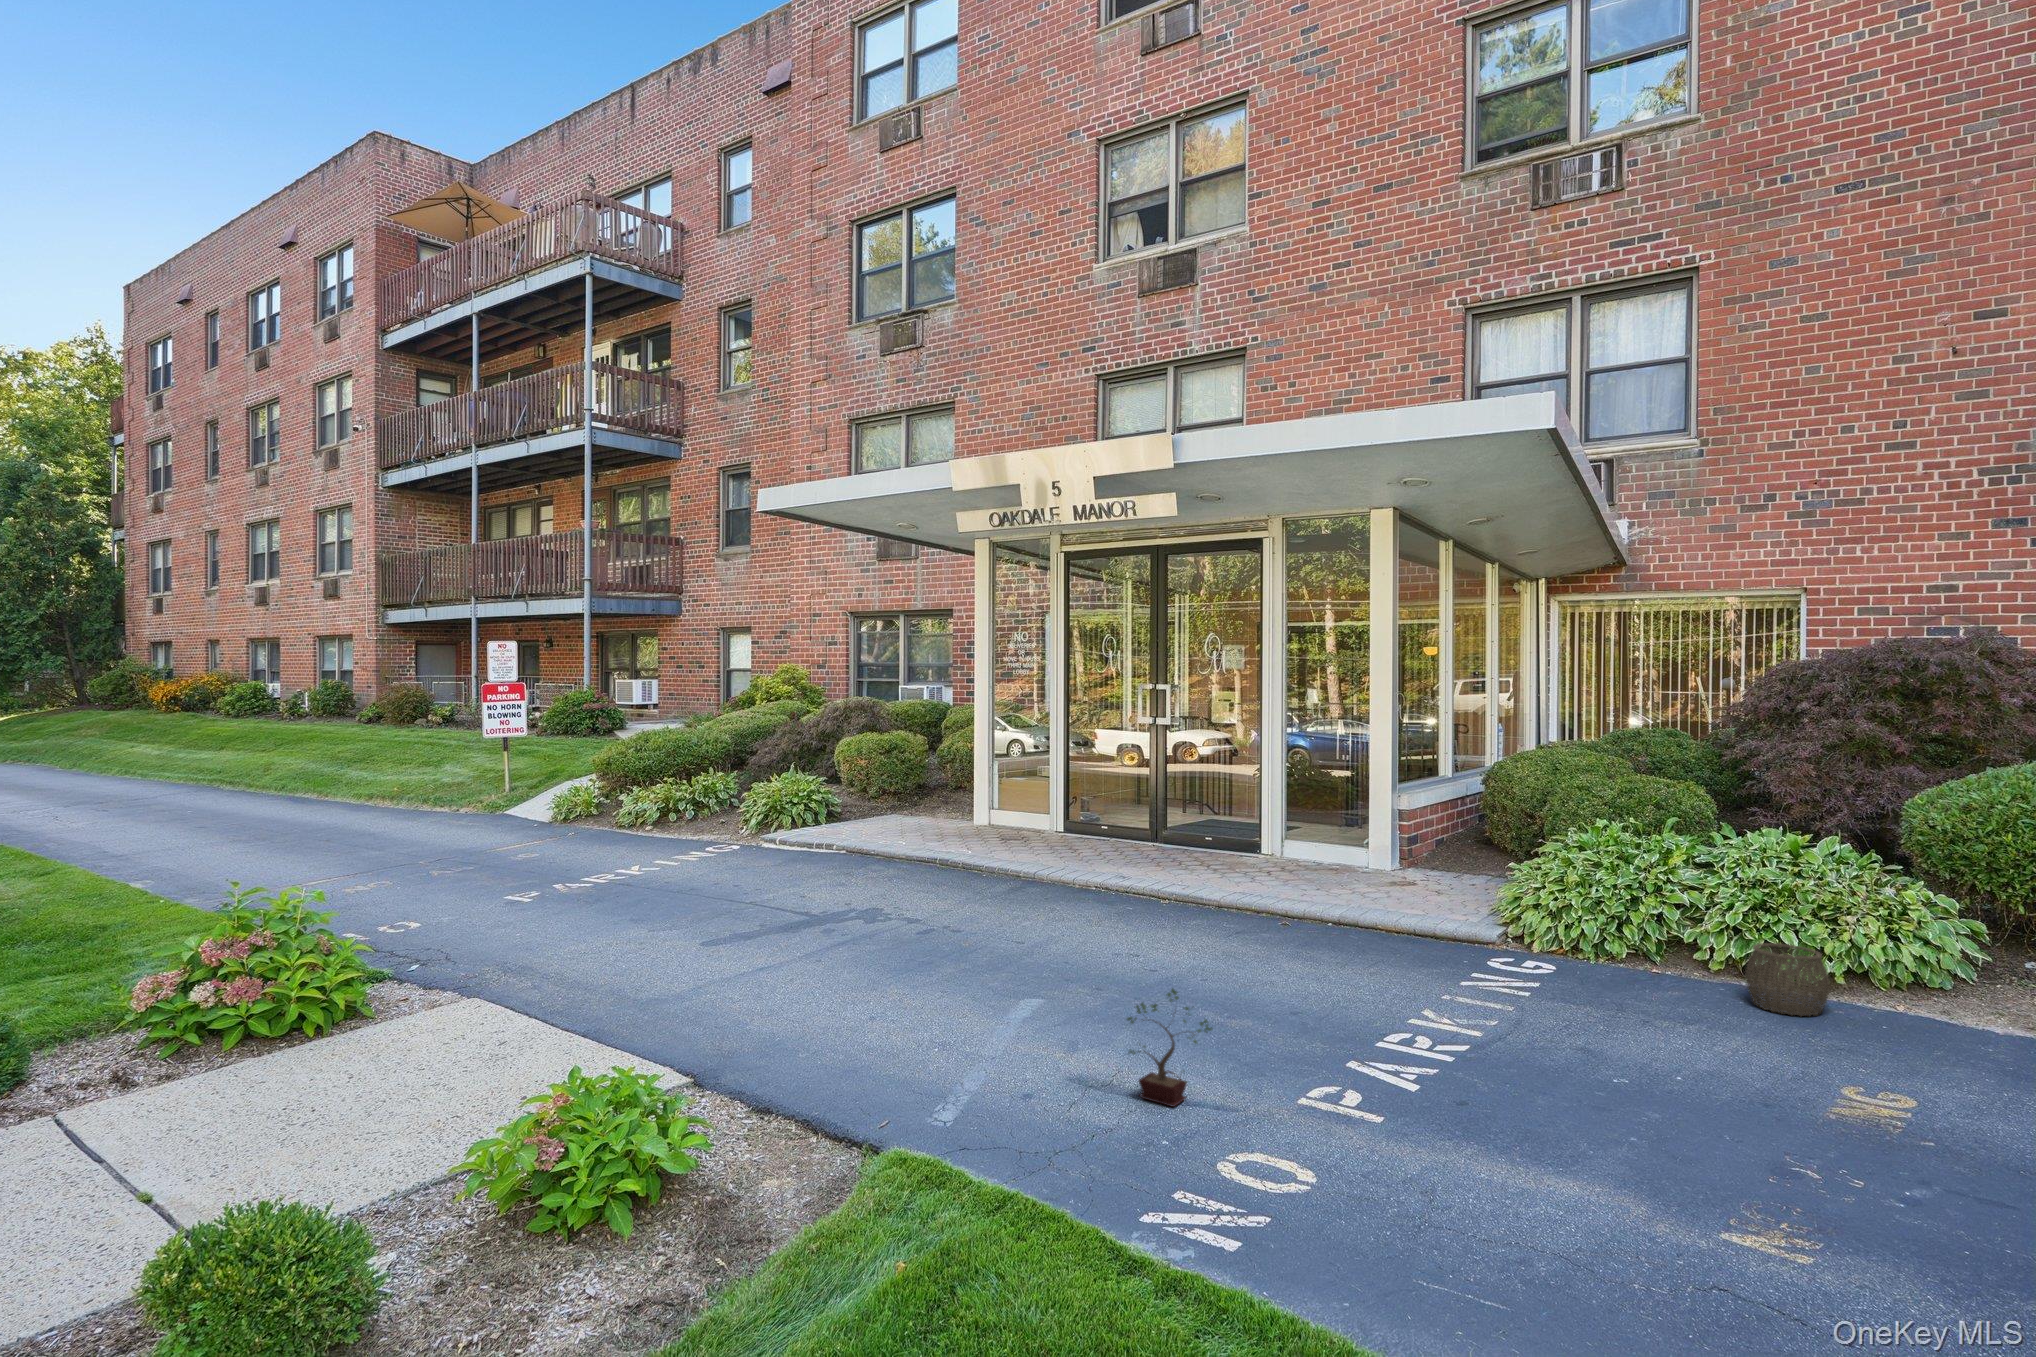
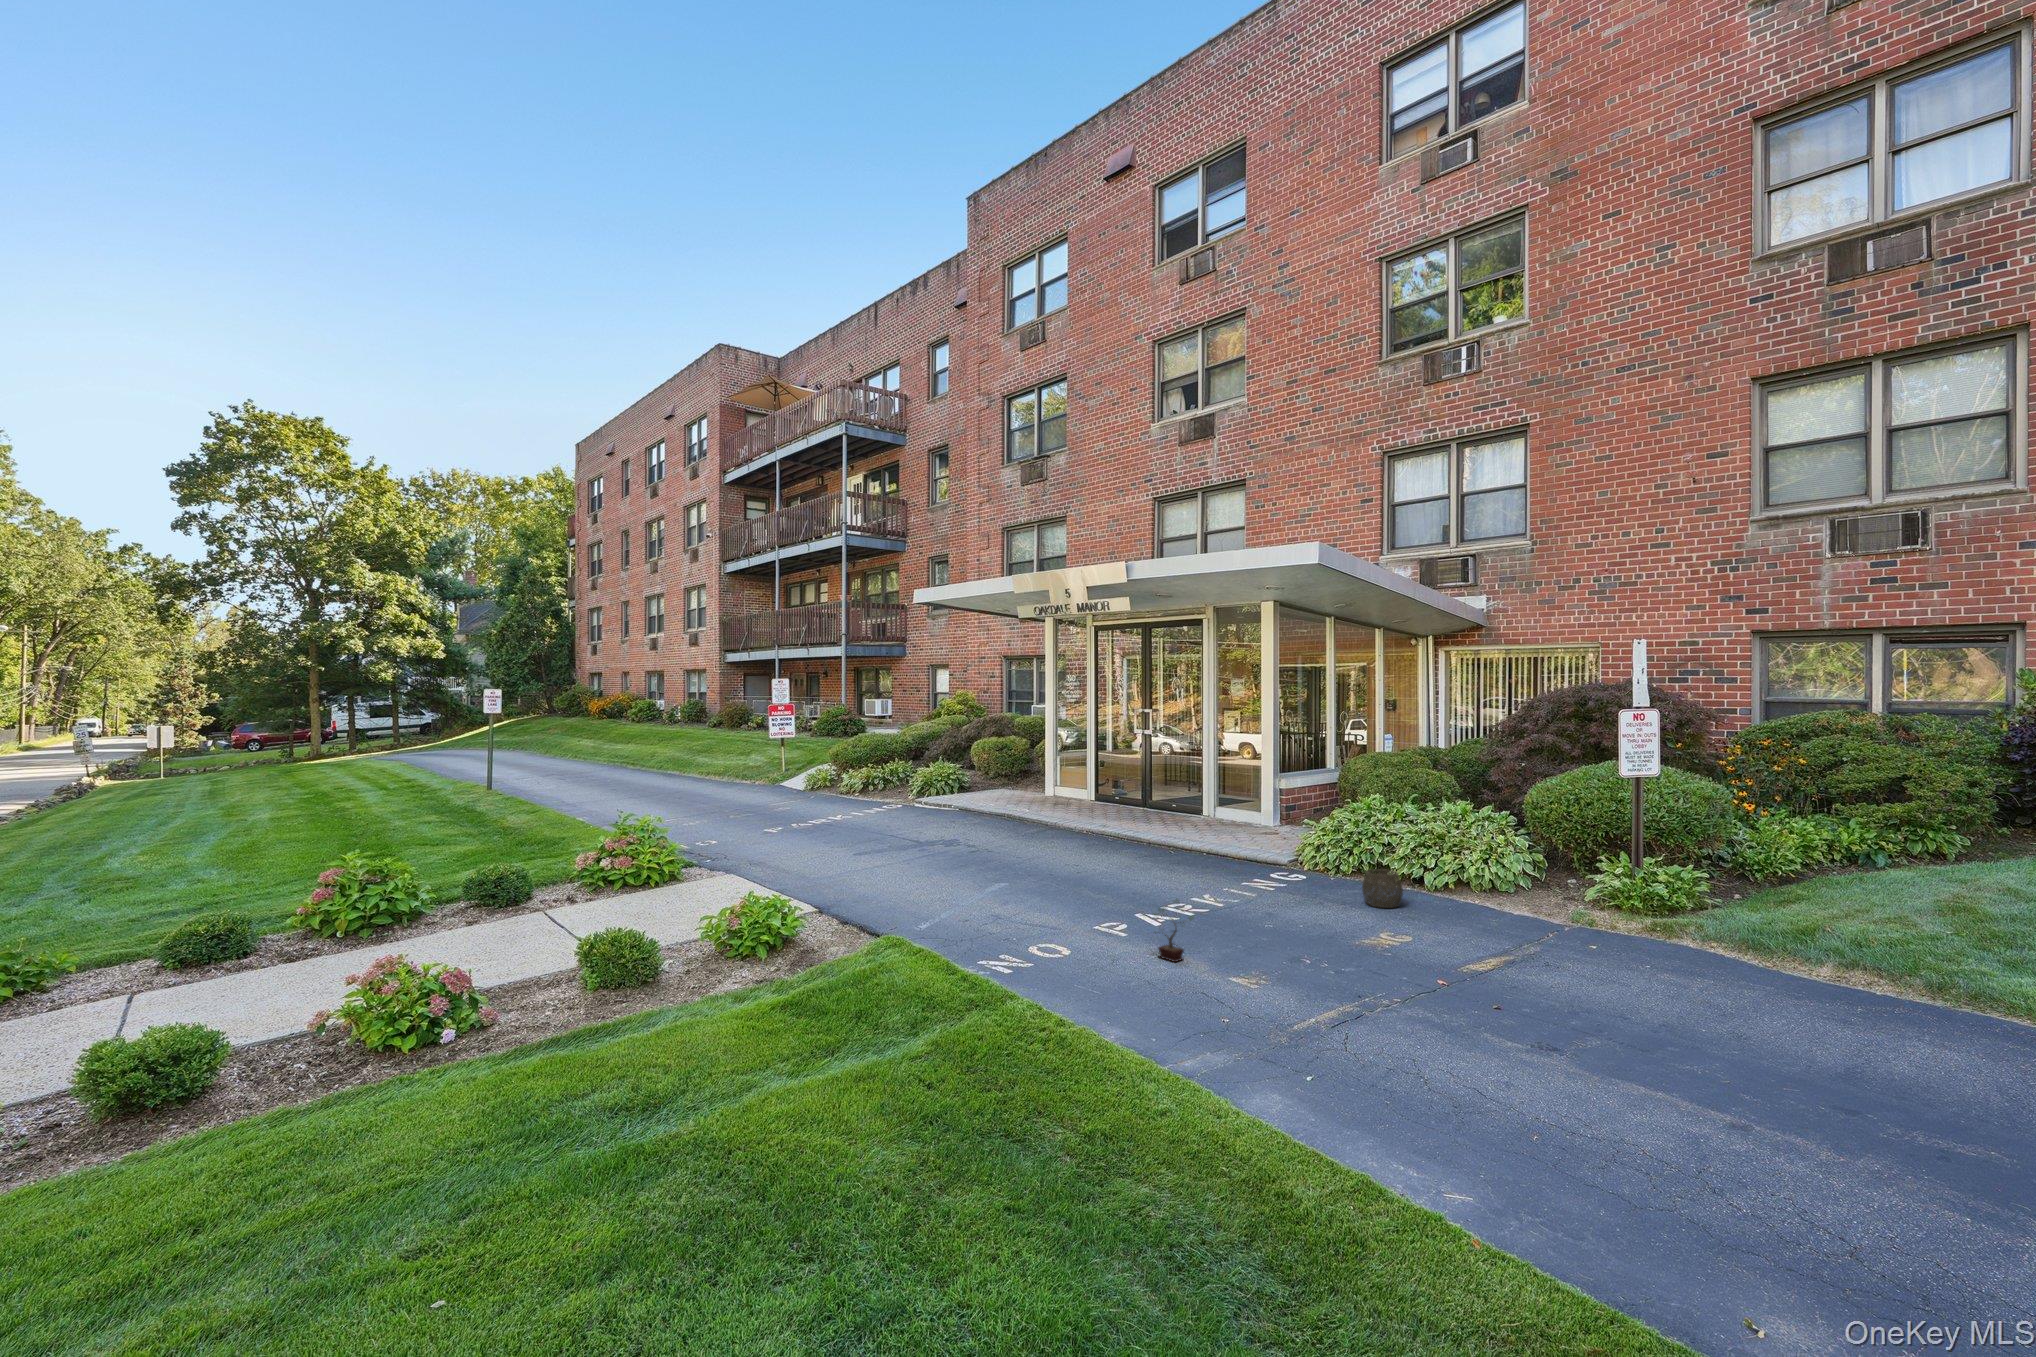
potted plant: present [1127,989,1212,1107] -> present [1154,900,1192,962]

